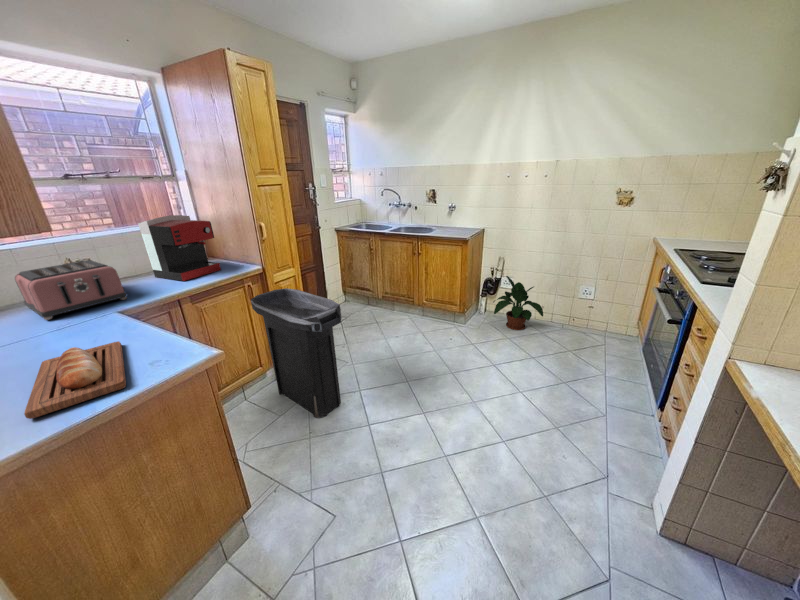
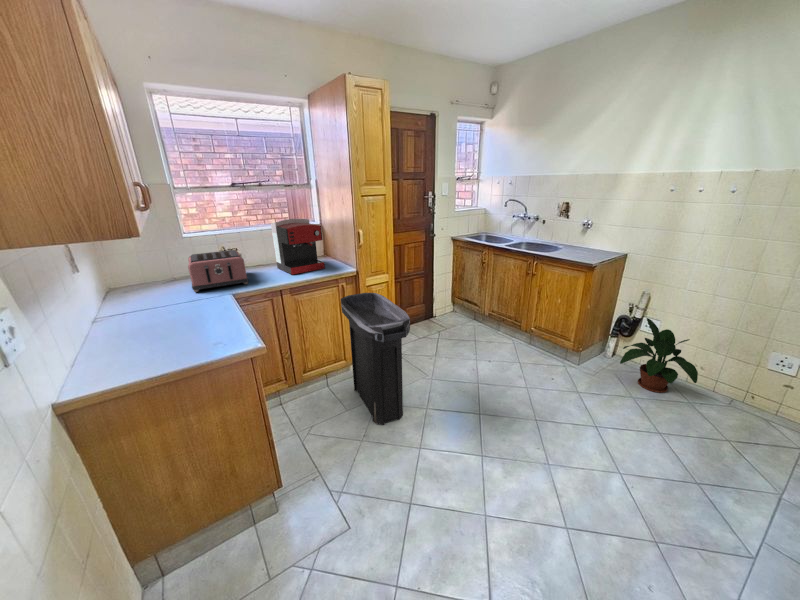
bread loaf: present [24,341,126,419] -> none [132,318,217,365]

